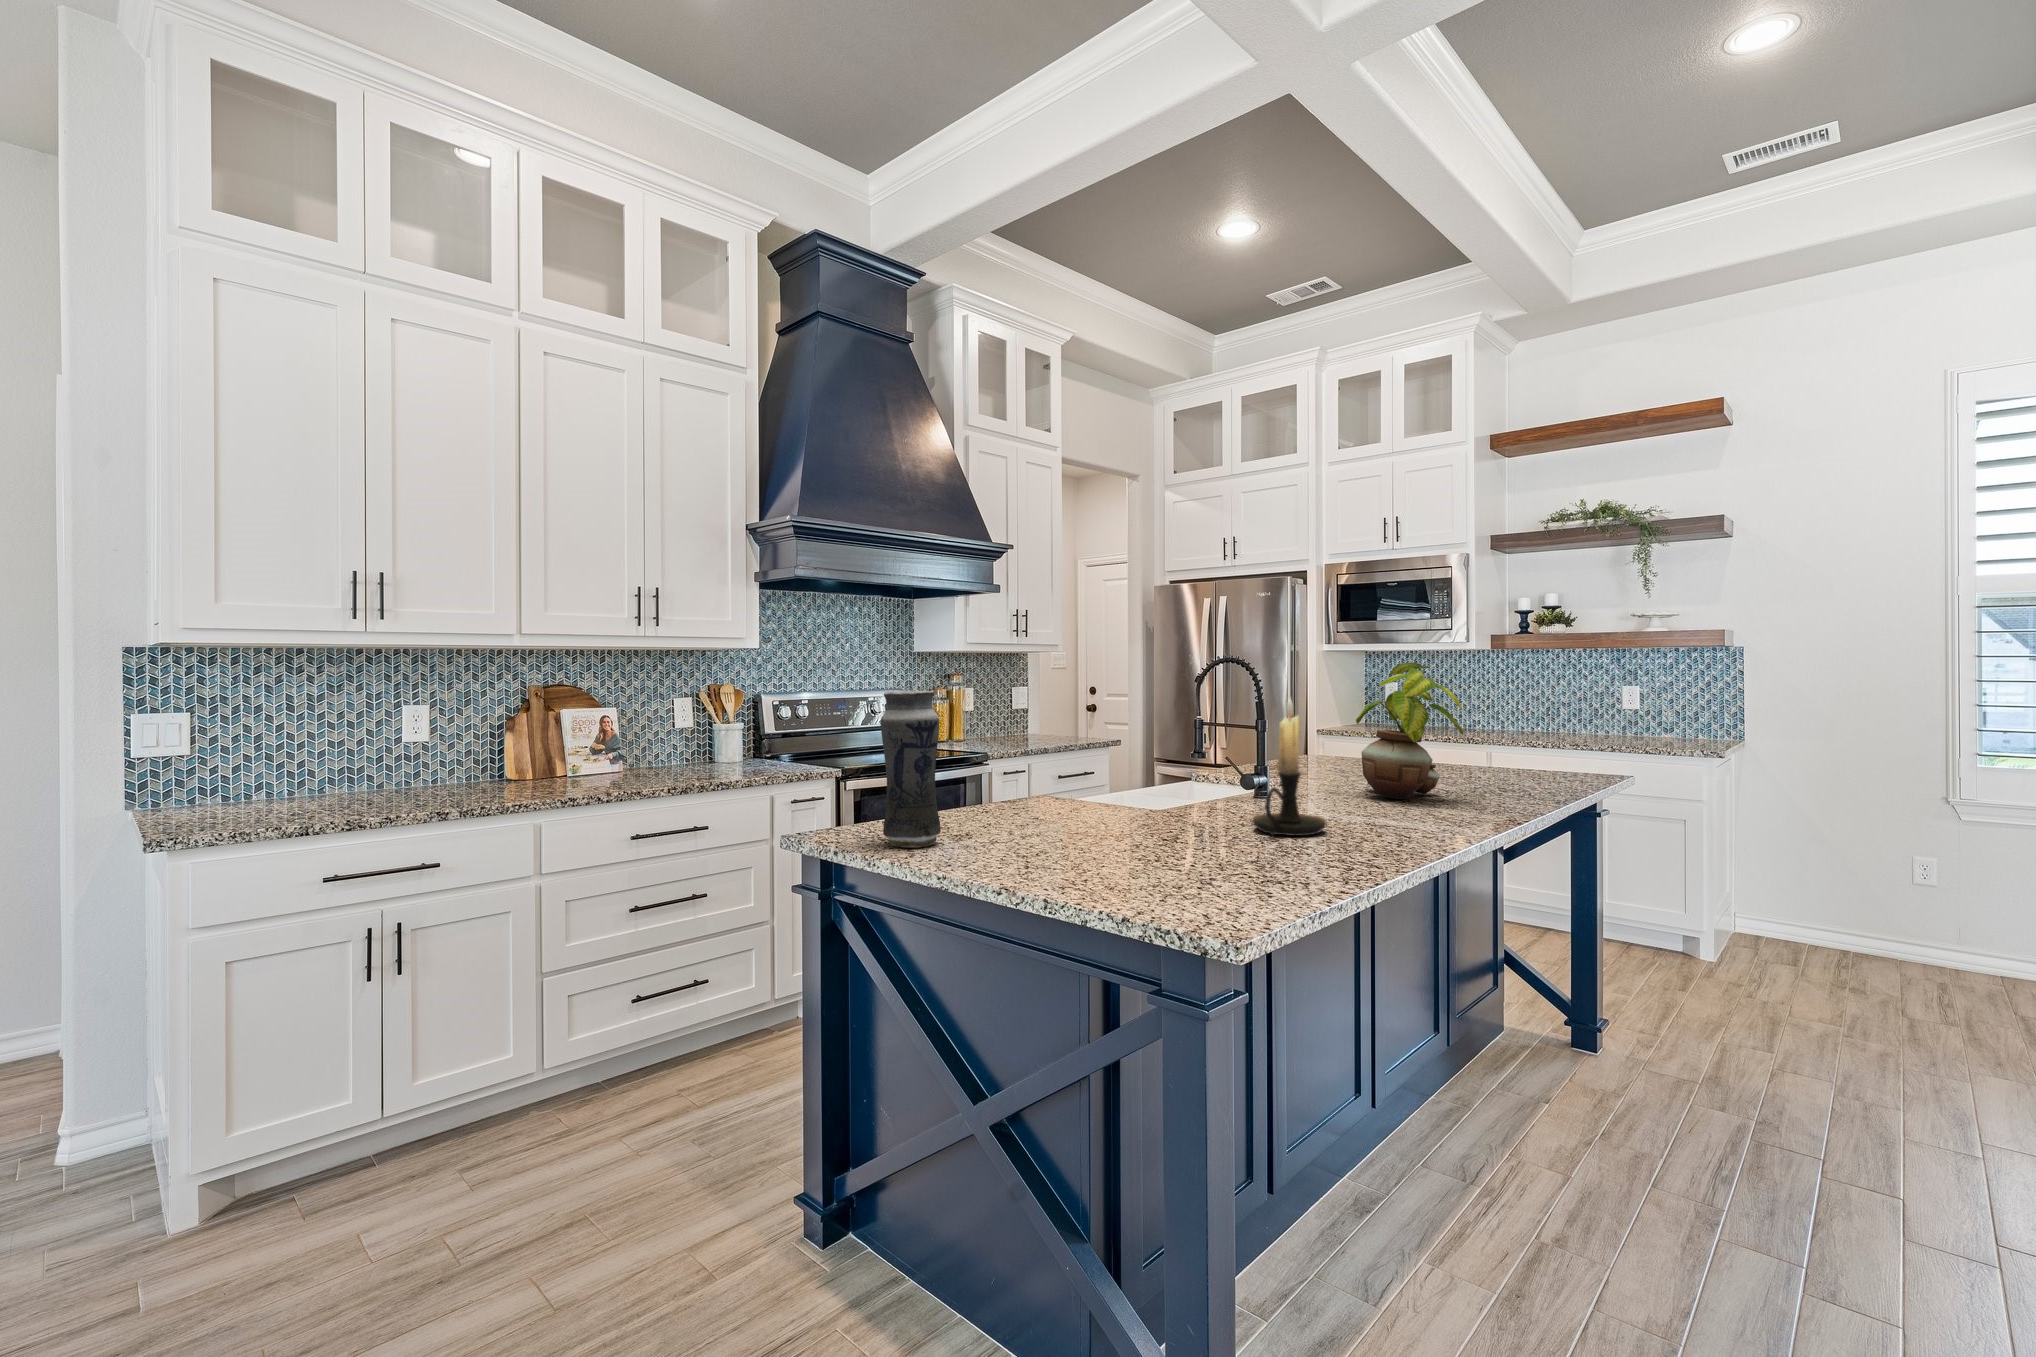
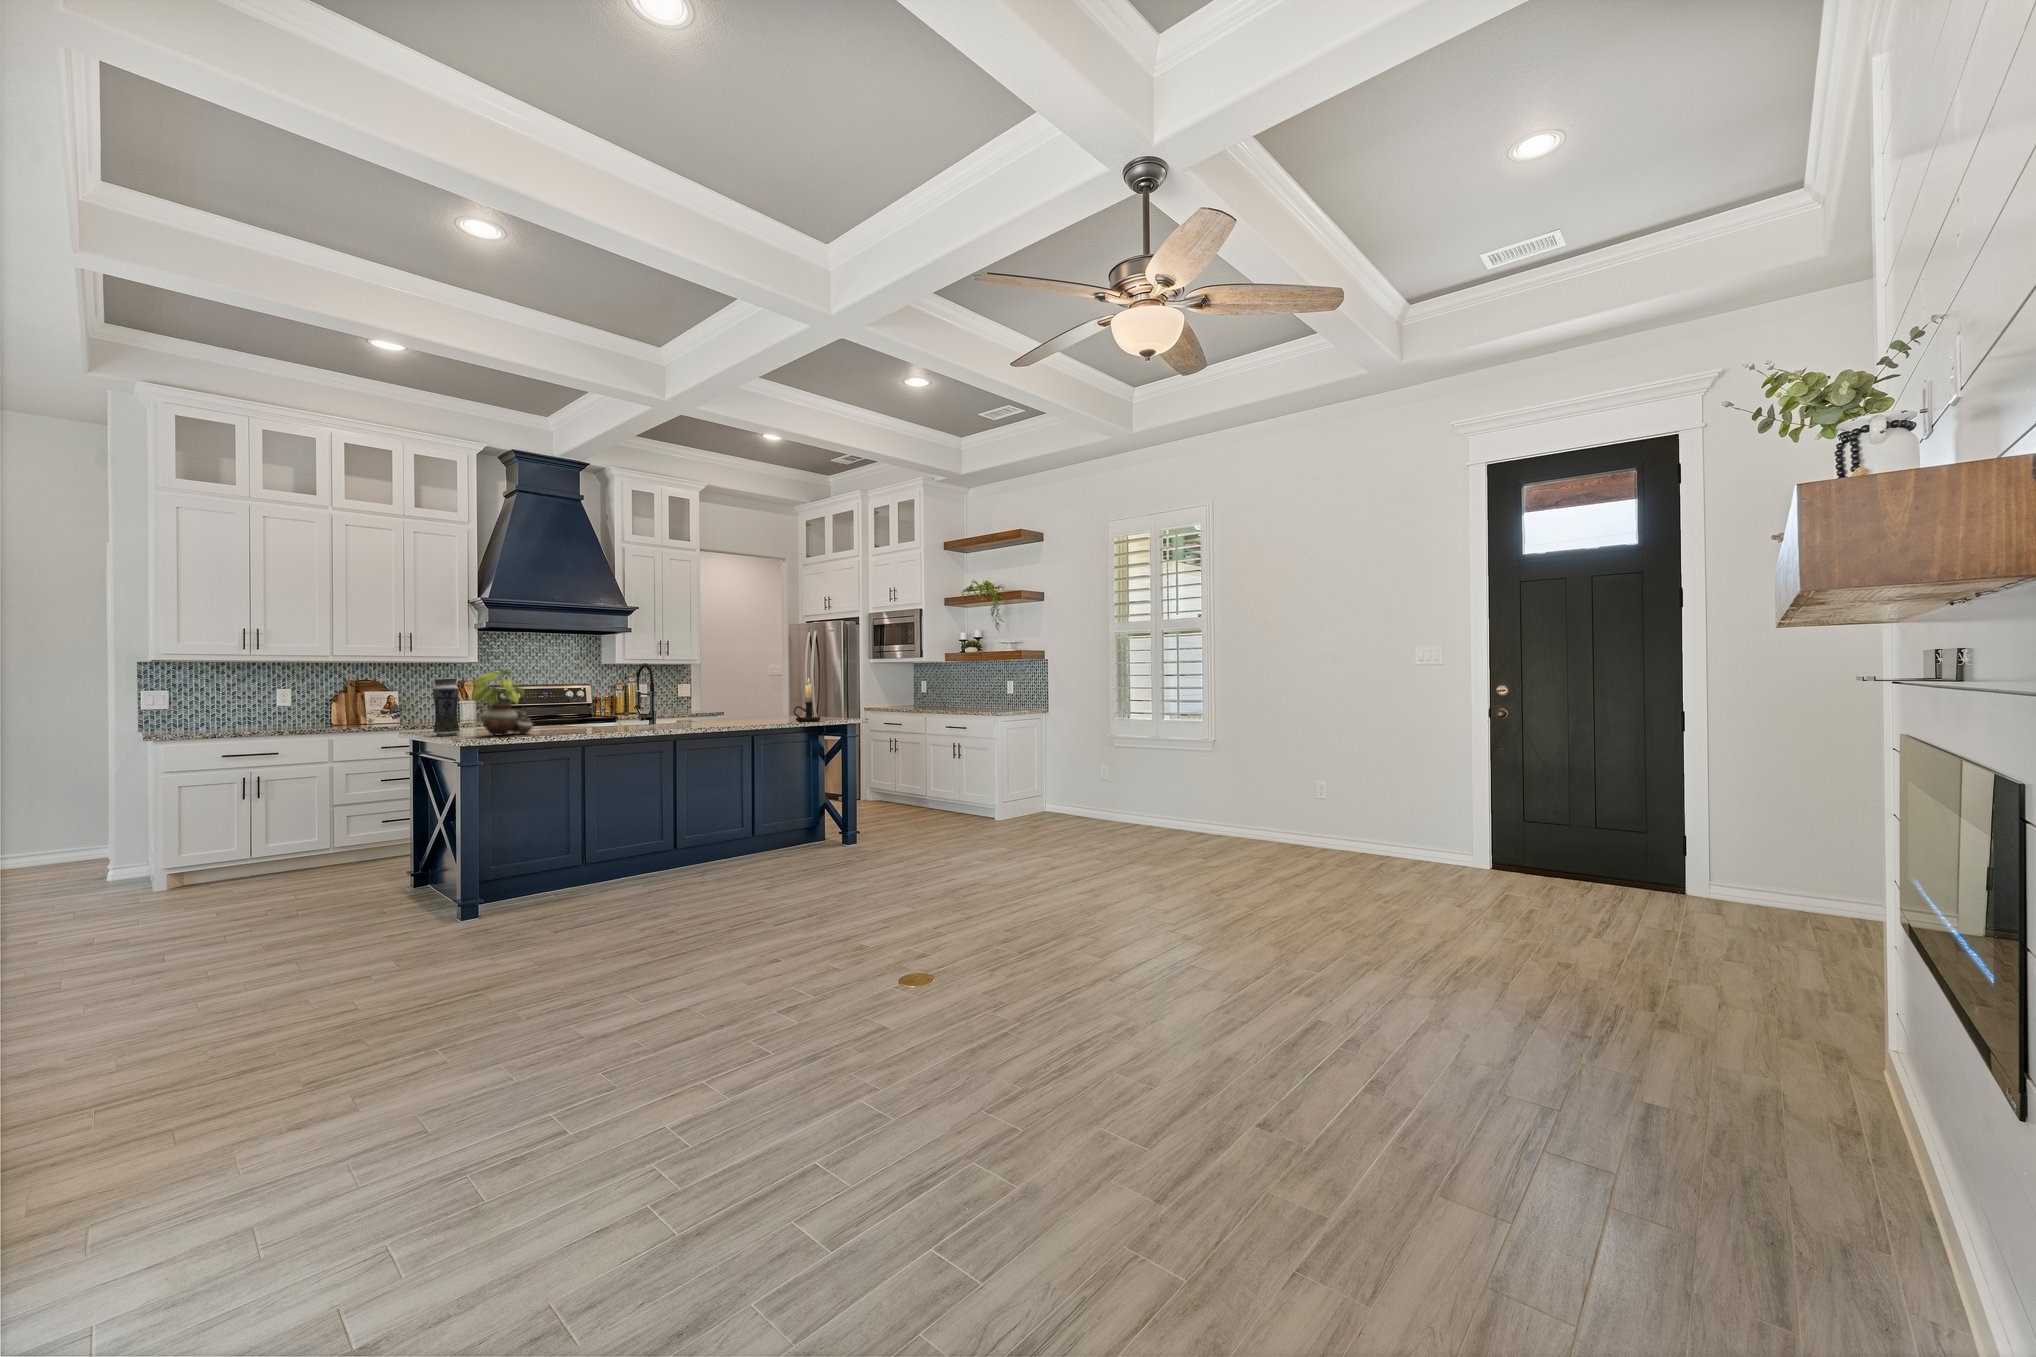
potted plant: present [1356,662,1463,799] -> present [473,669,533,736]
candle holder: present [1253,699,1326,836] -> present [794,678,820,722]

